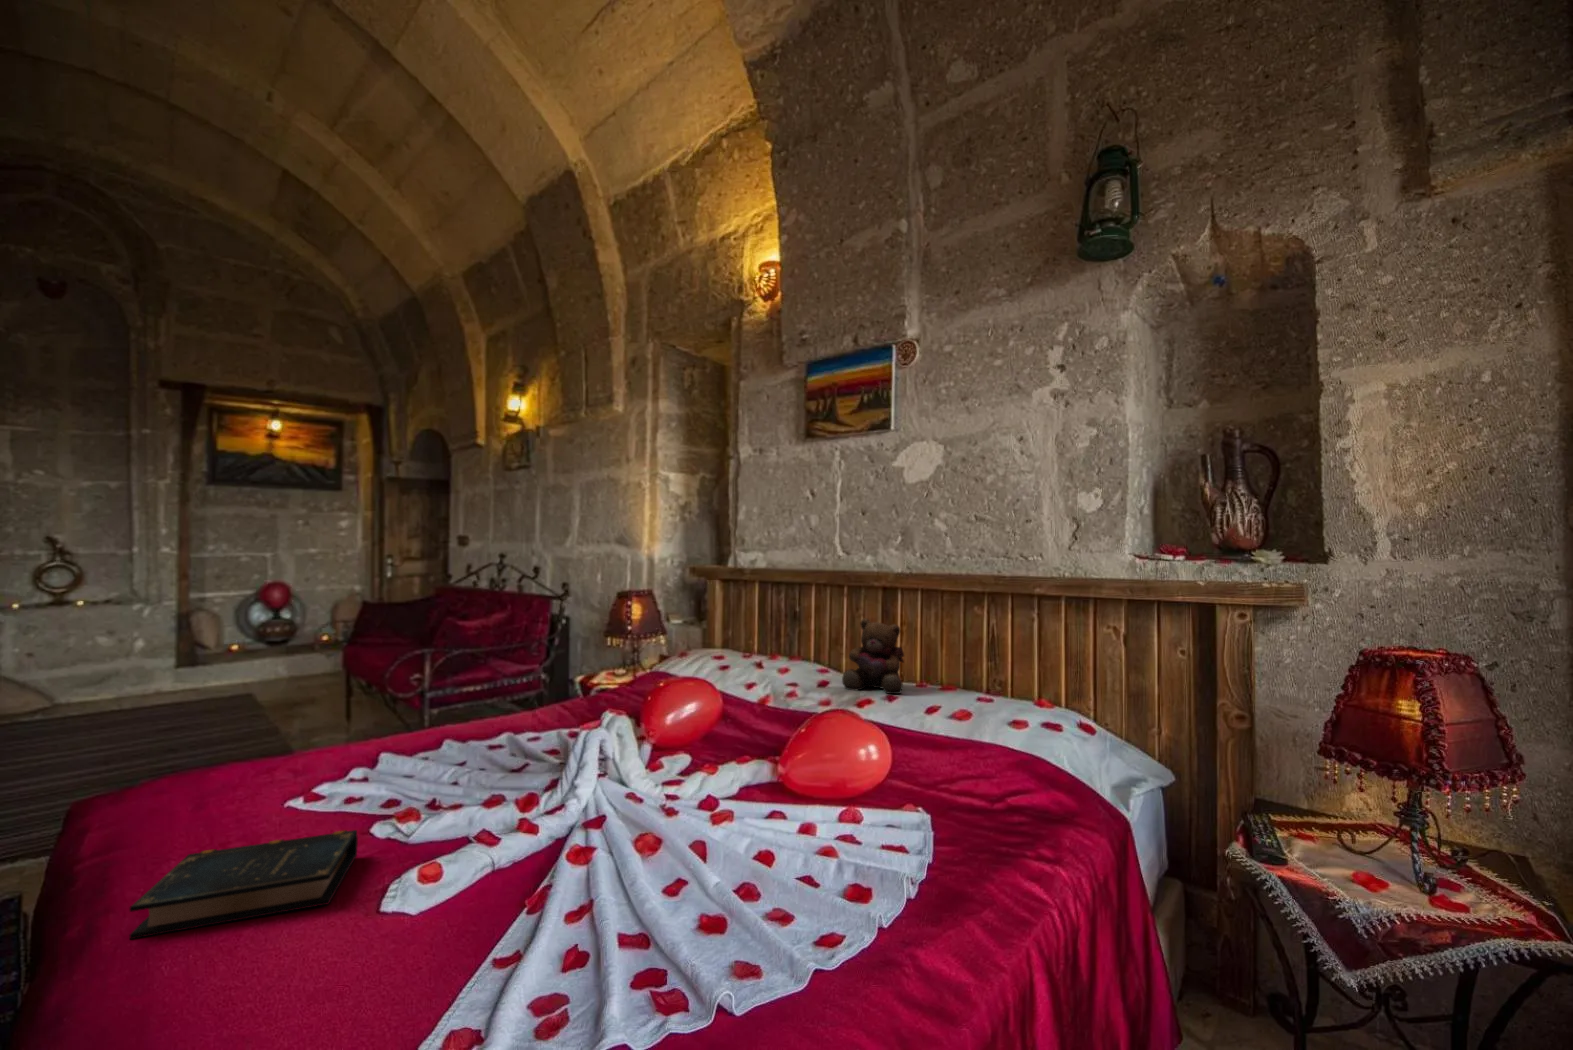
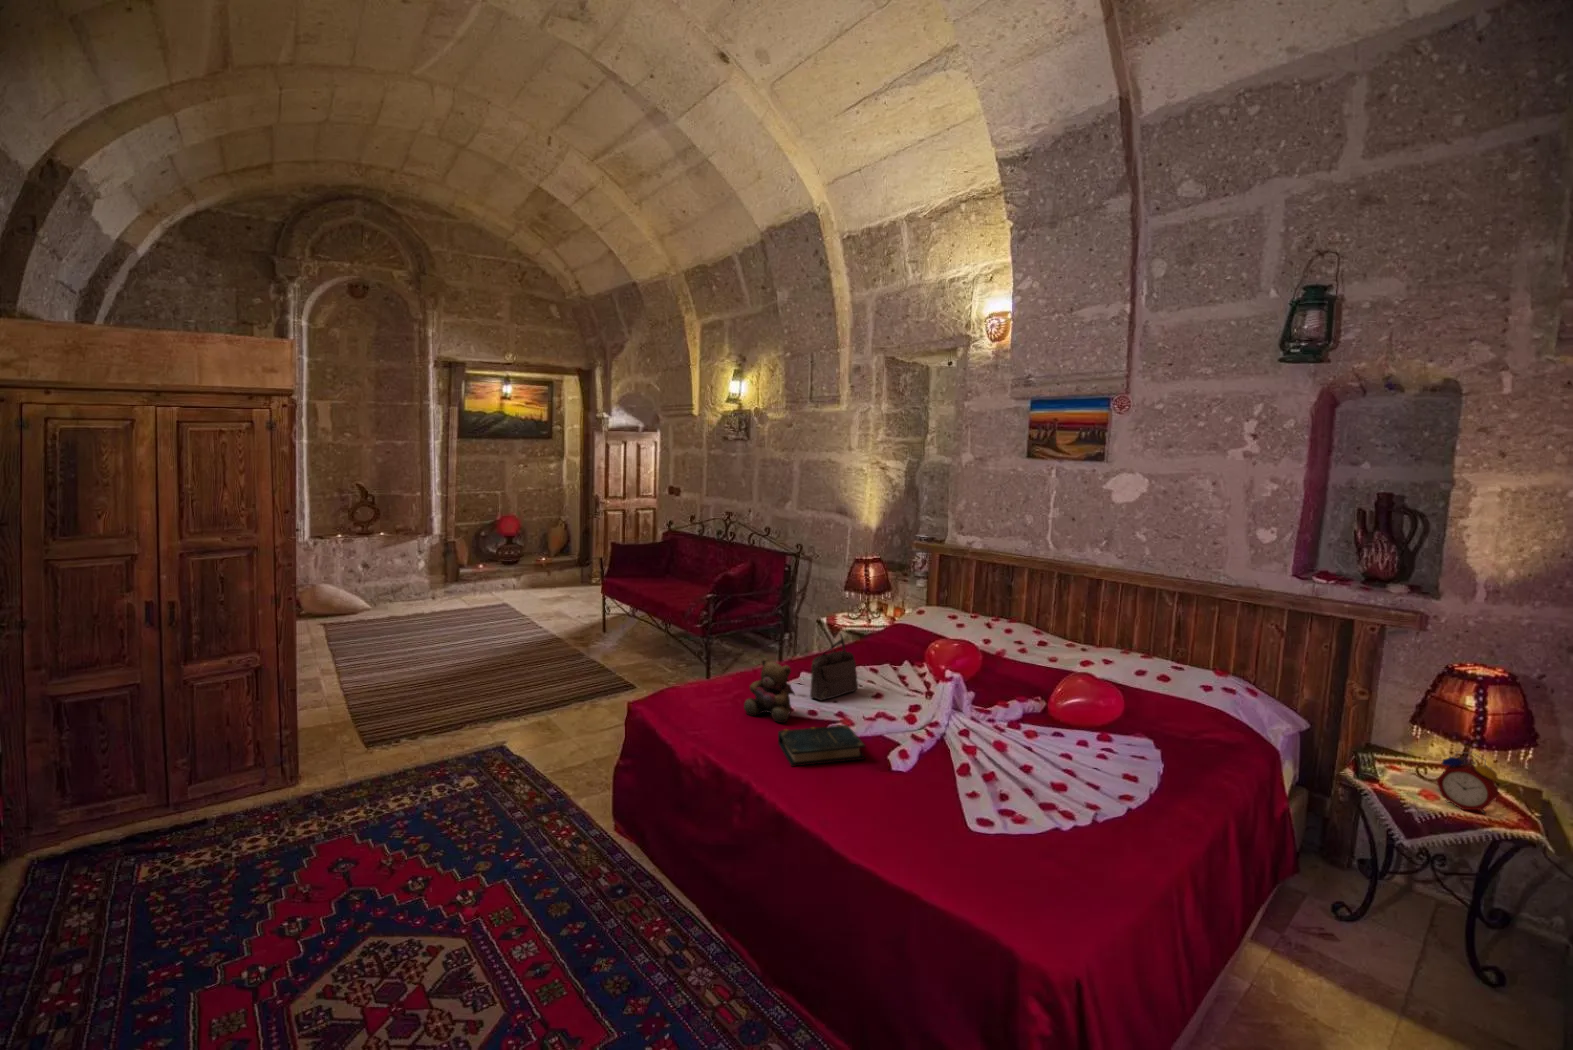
teddy bear: present [842,618,904,694] -> present [744,658,795,723]
handbag: none [389,668,497,785] -> present [810,634,858,700]
alarm clock: none [1376,801,1485,915] -> present [1437,753,1499,813]

